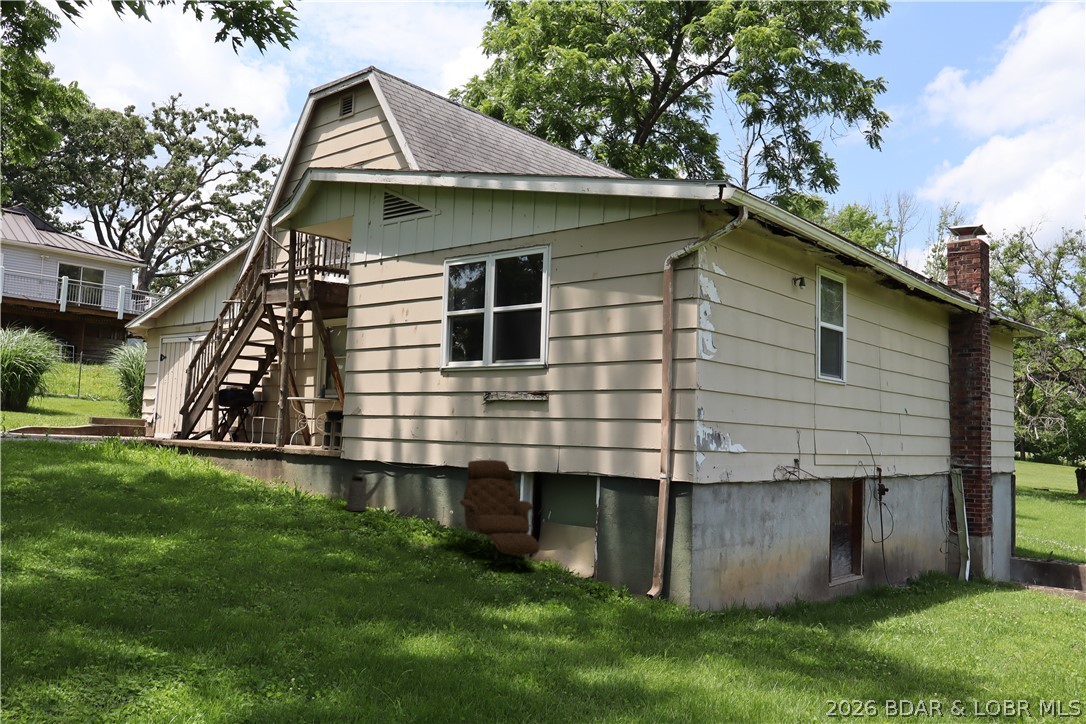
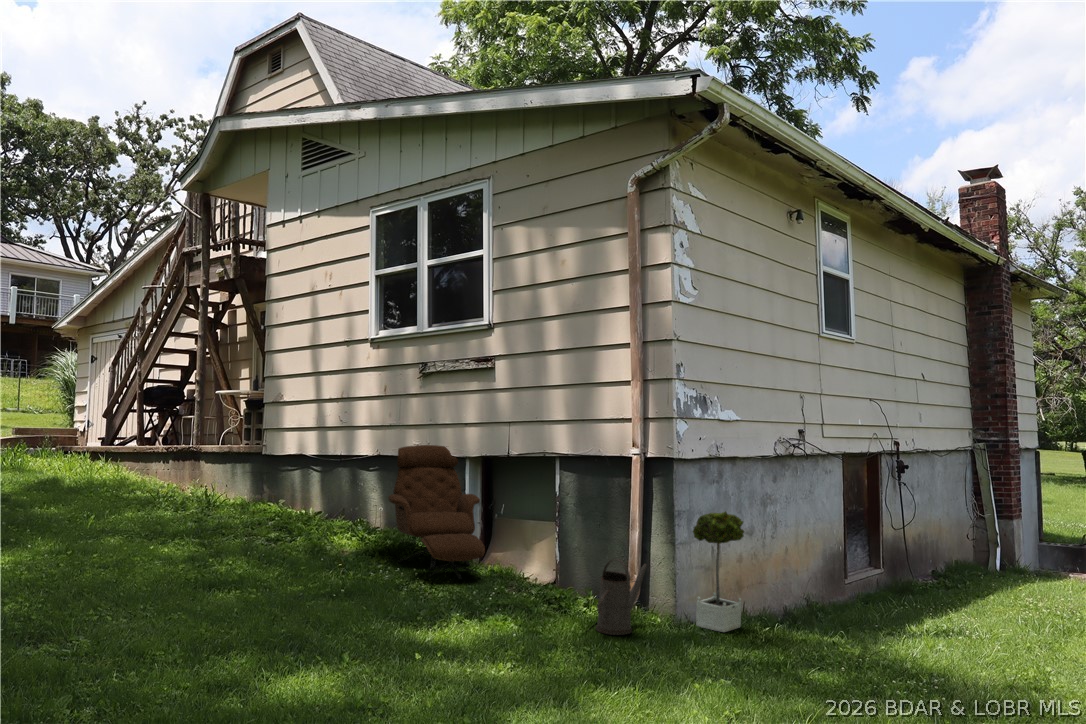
watering can: present [343,469,384,511] -> present [596,559,647,635]
potted tree: none [704,524,745,618] -> present [693,511,744,632]

